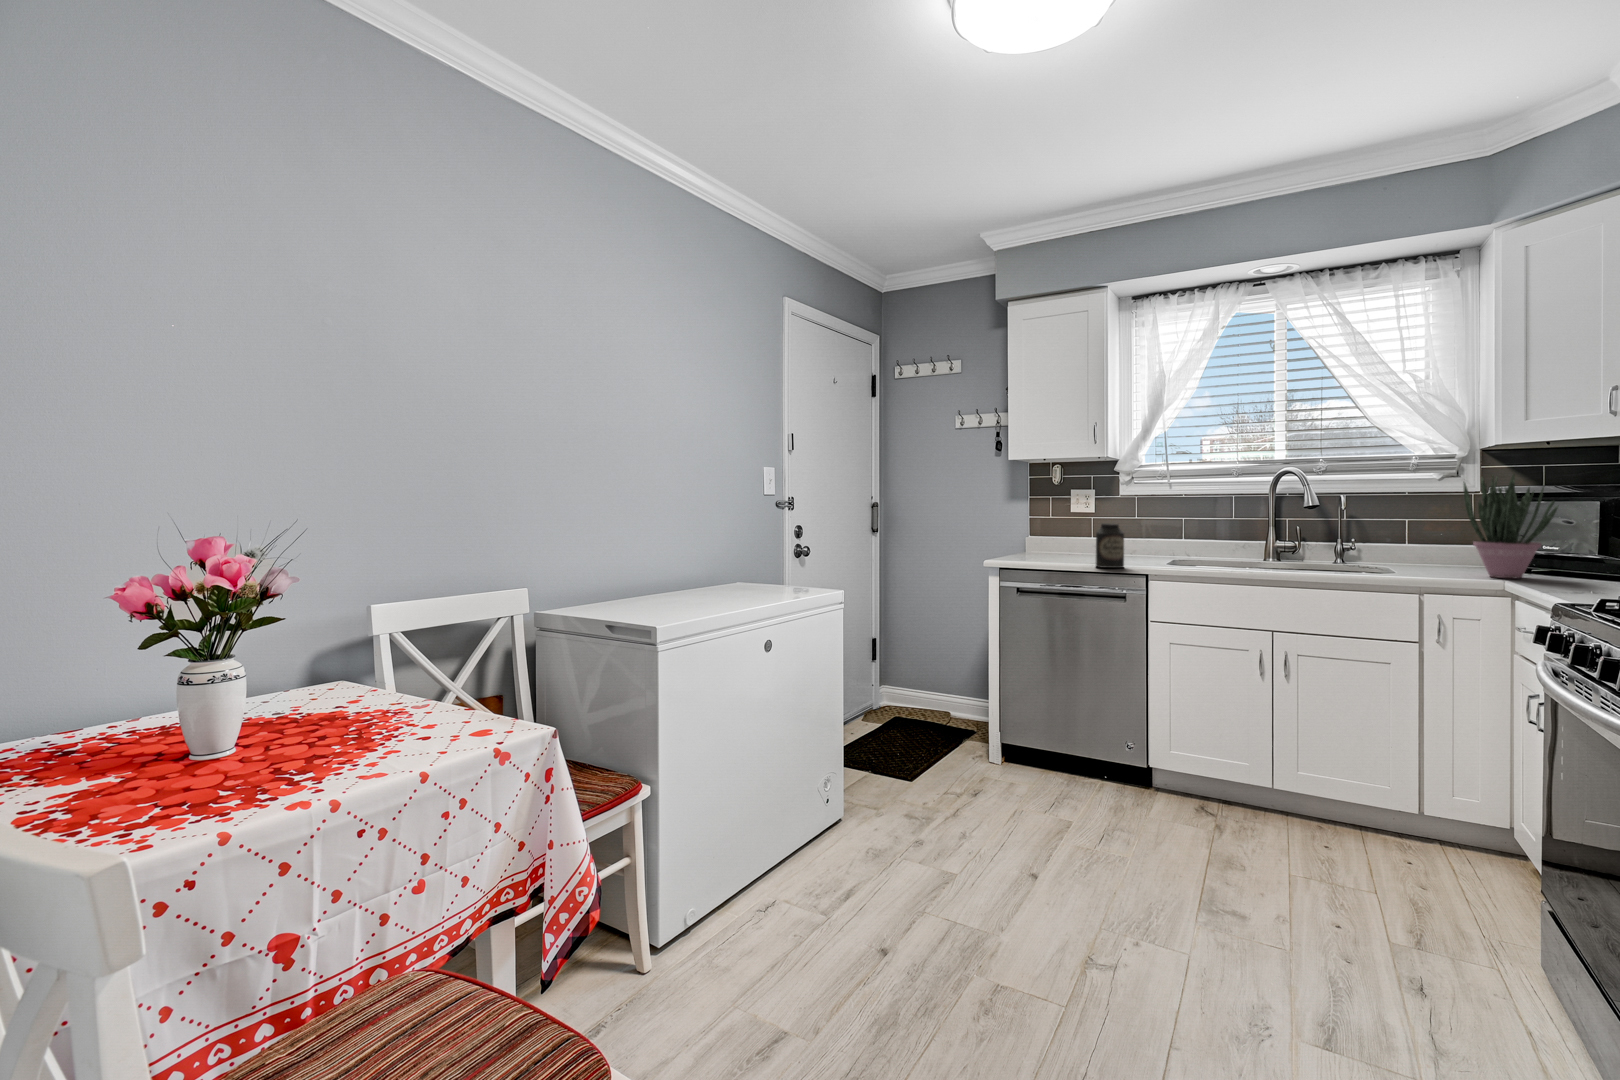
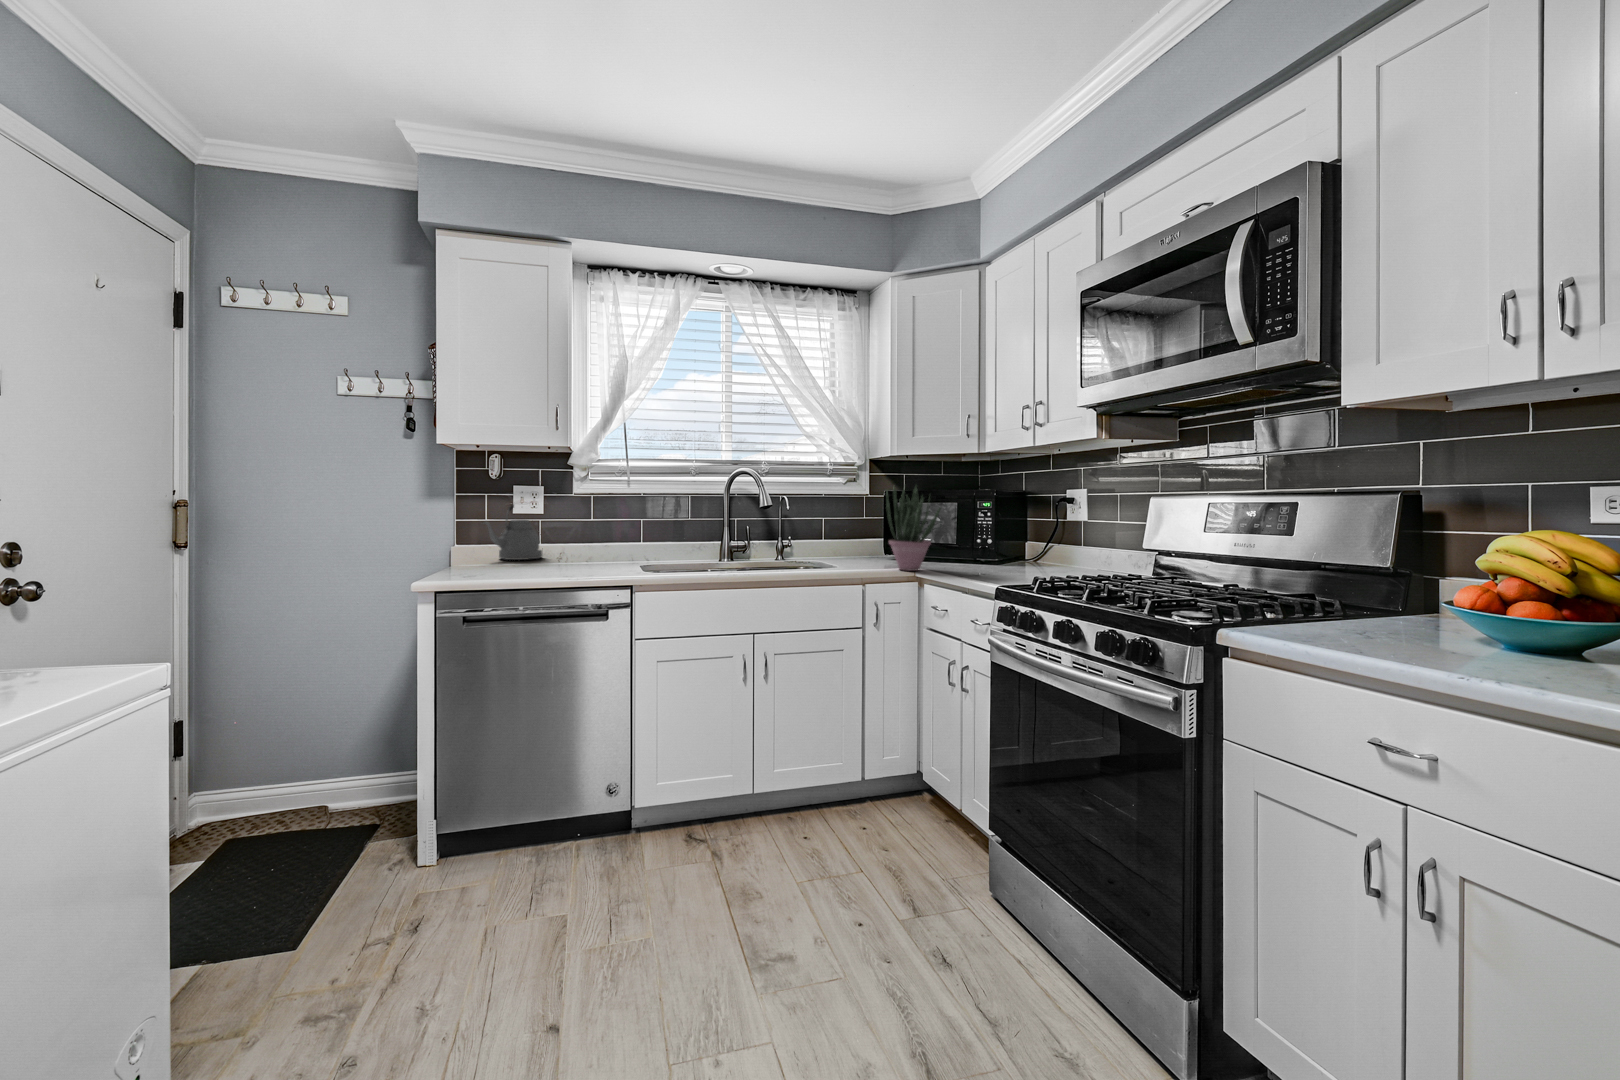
kettle: none [1043,504,1093,552] -> present [483,505,543,560]
canister: present [1096,523,1124,568] -> none [569,527,603,583]

